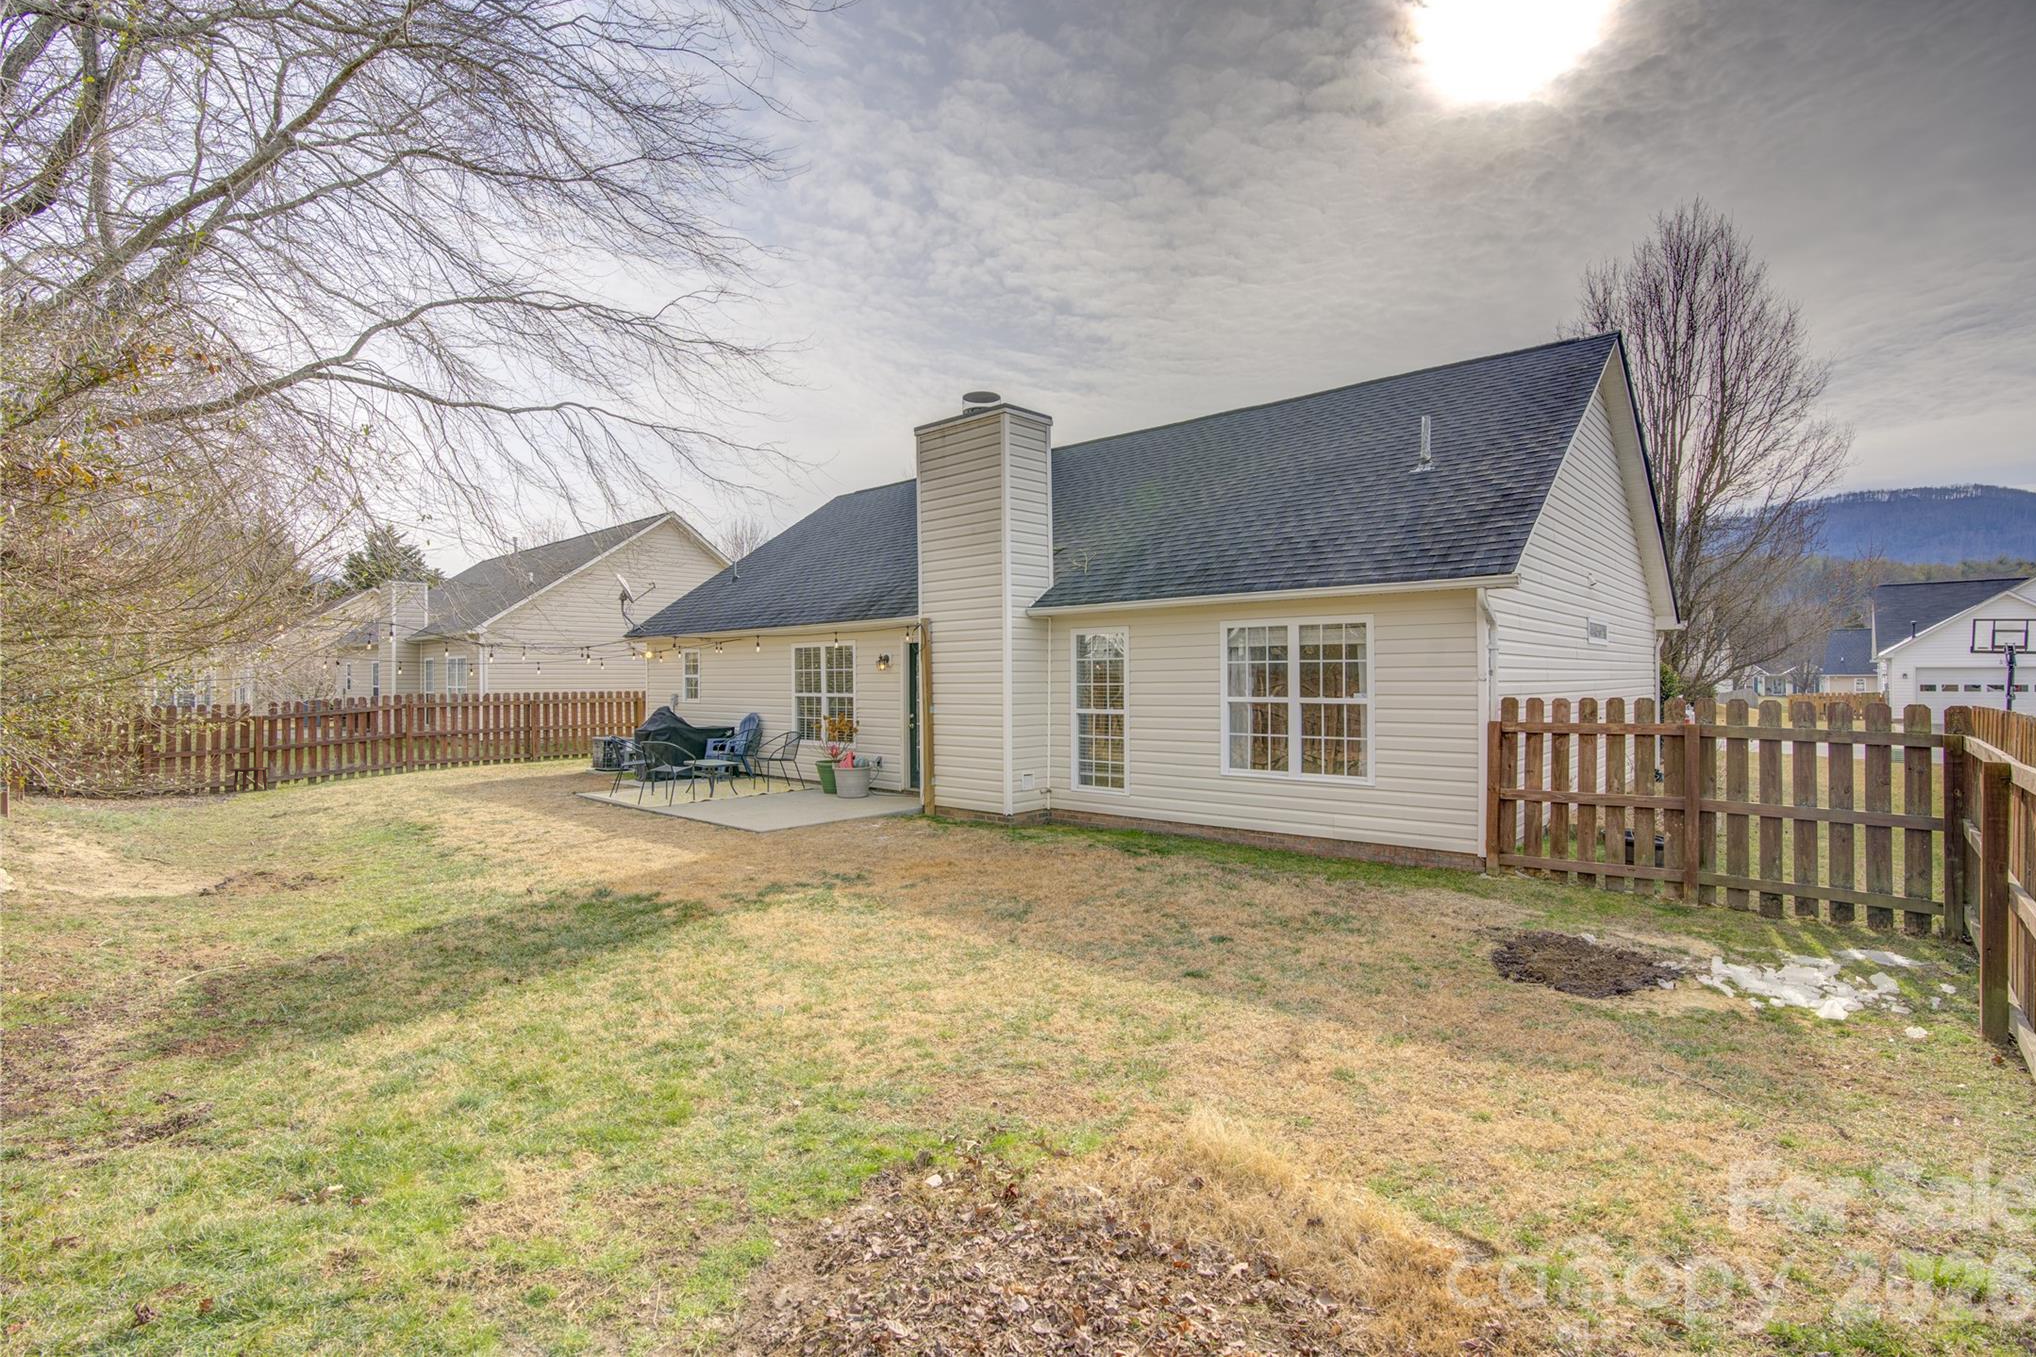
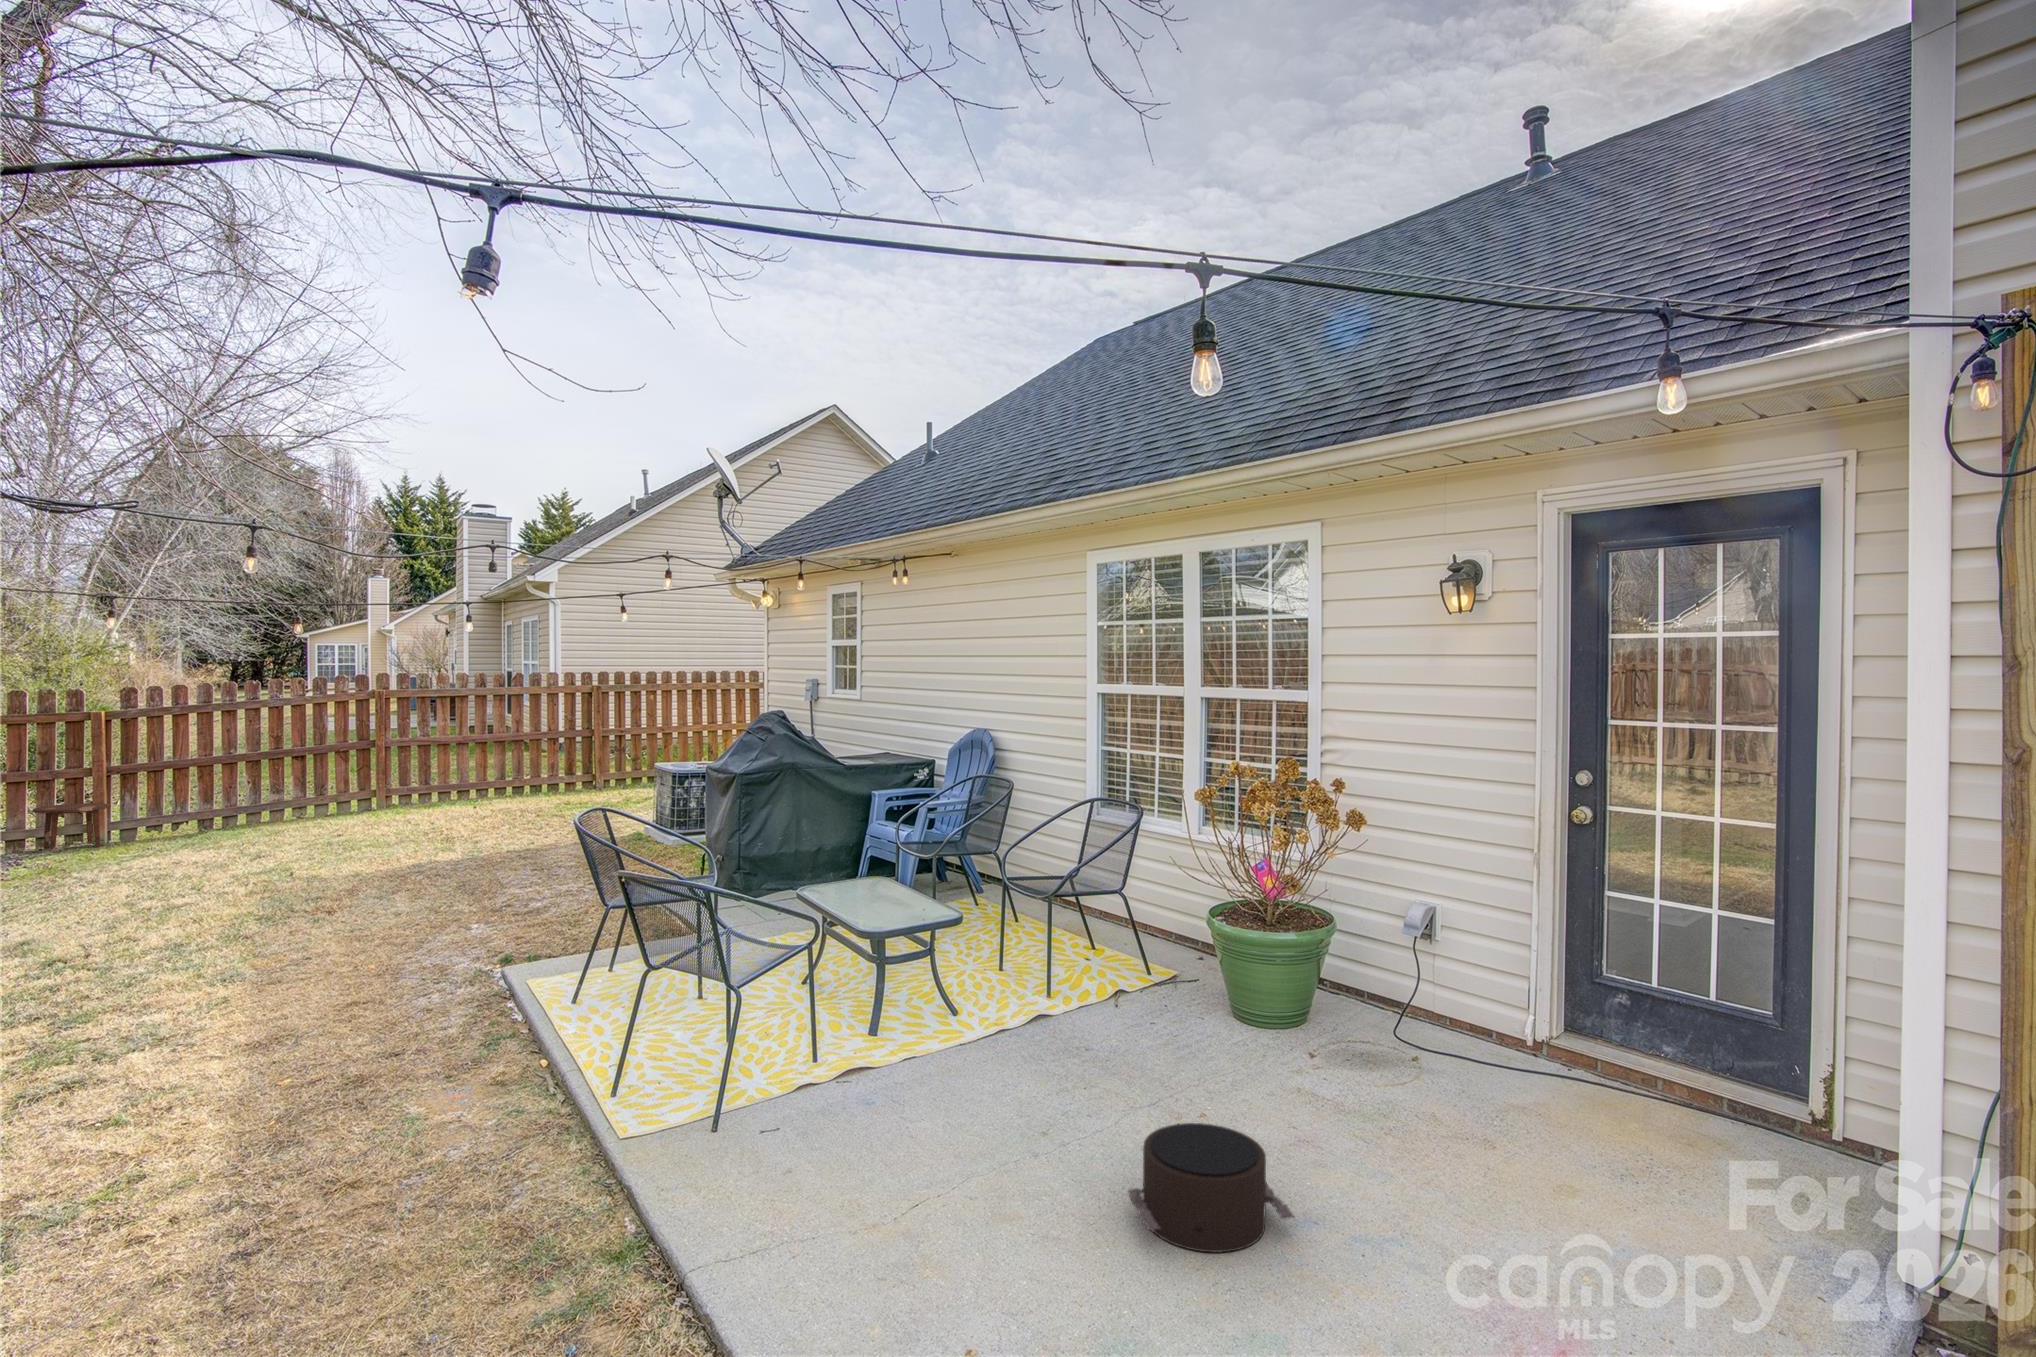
pouf: none [777,803,819,825] -> present [1128,1123,1294,1252]

